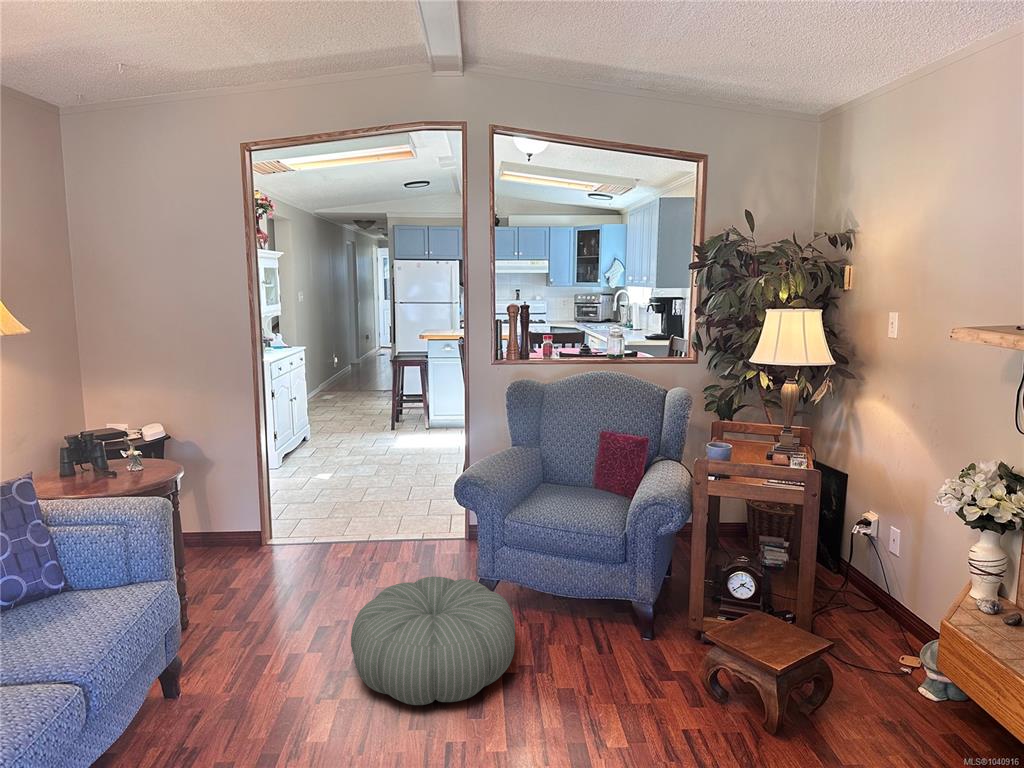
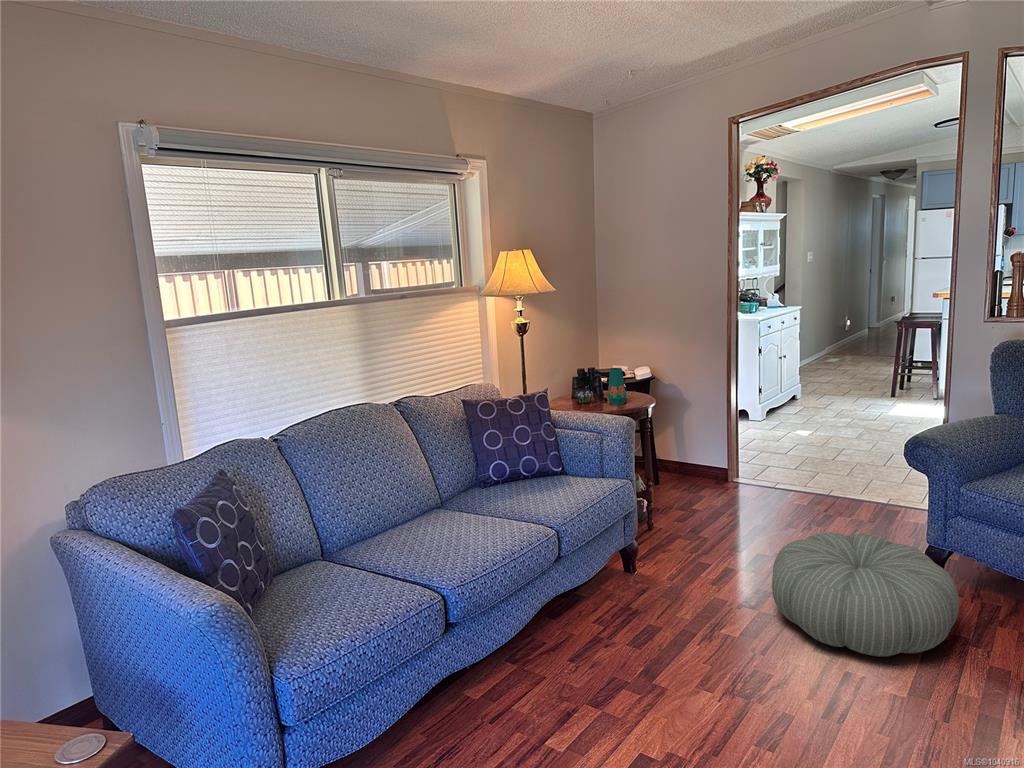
vase: none [63,432,145,484] -> present [575,368,626,405]

